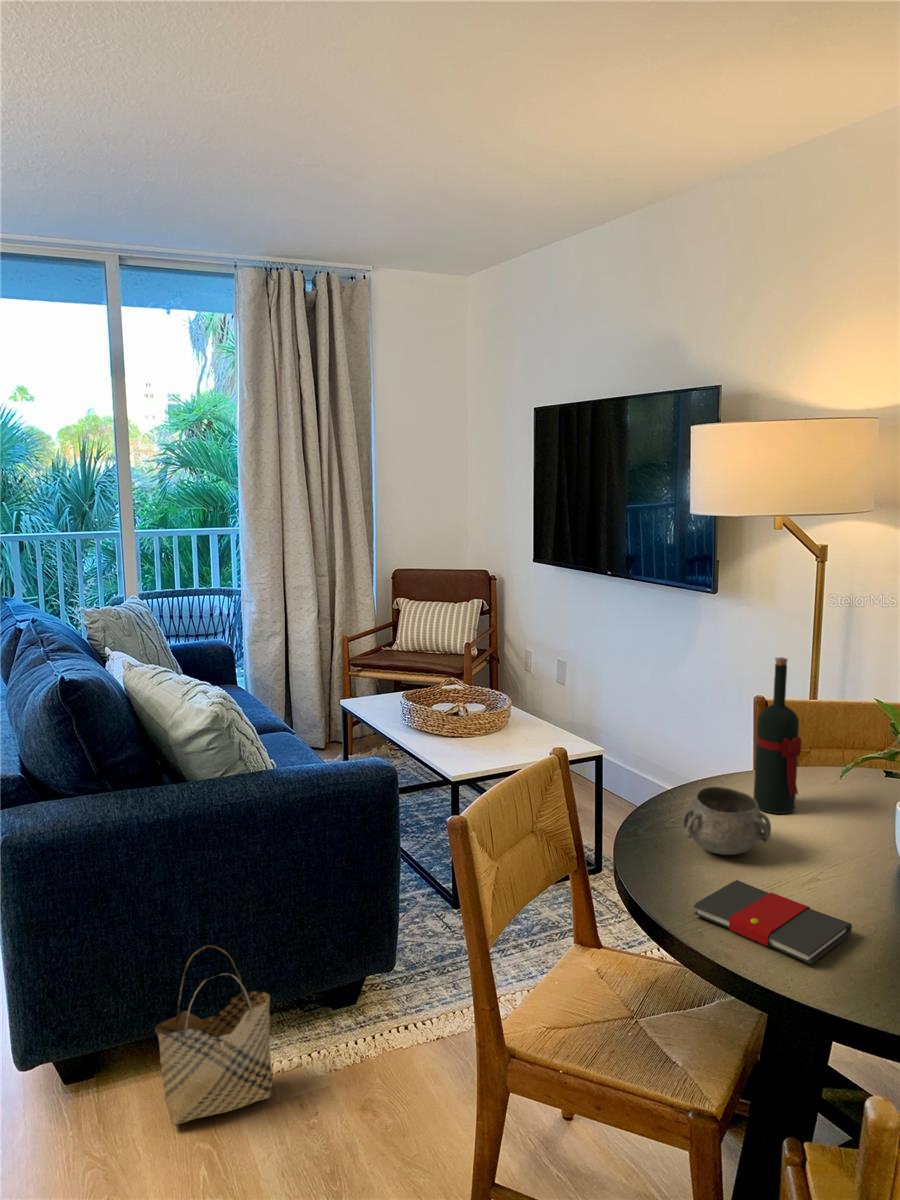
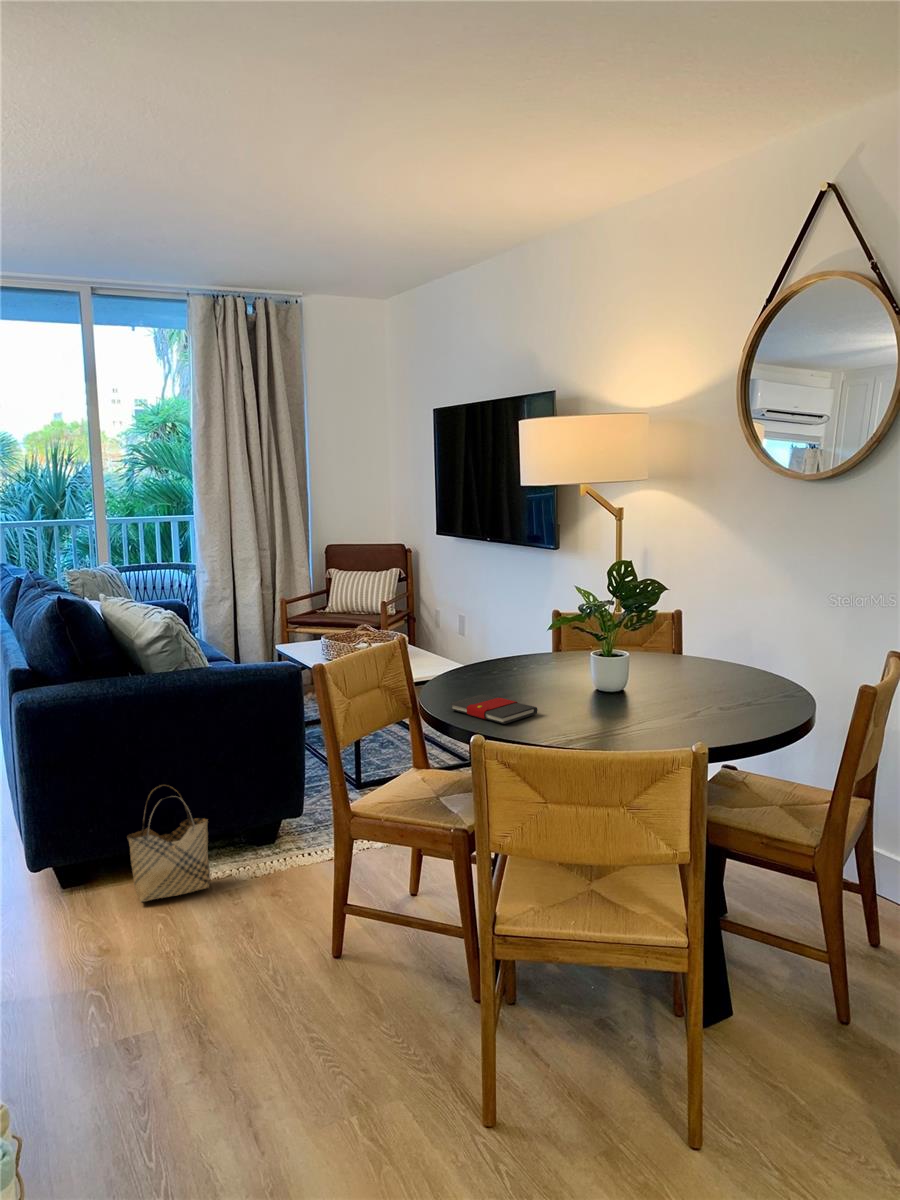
wine bottle: present [754,657,802,814] -> none [523,569,549,671]
decorative bowl: present [682,787,771,855] -> none [459,648,514,688]

